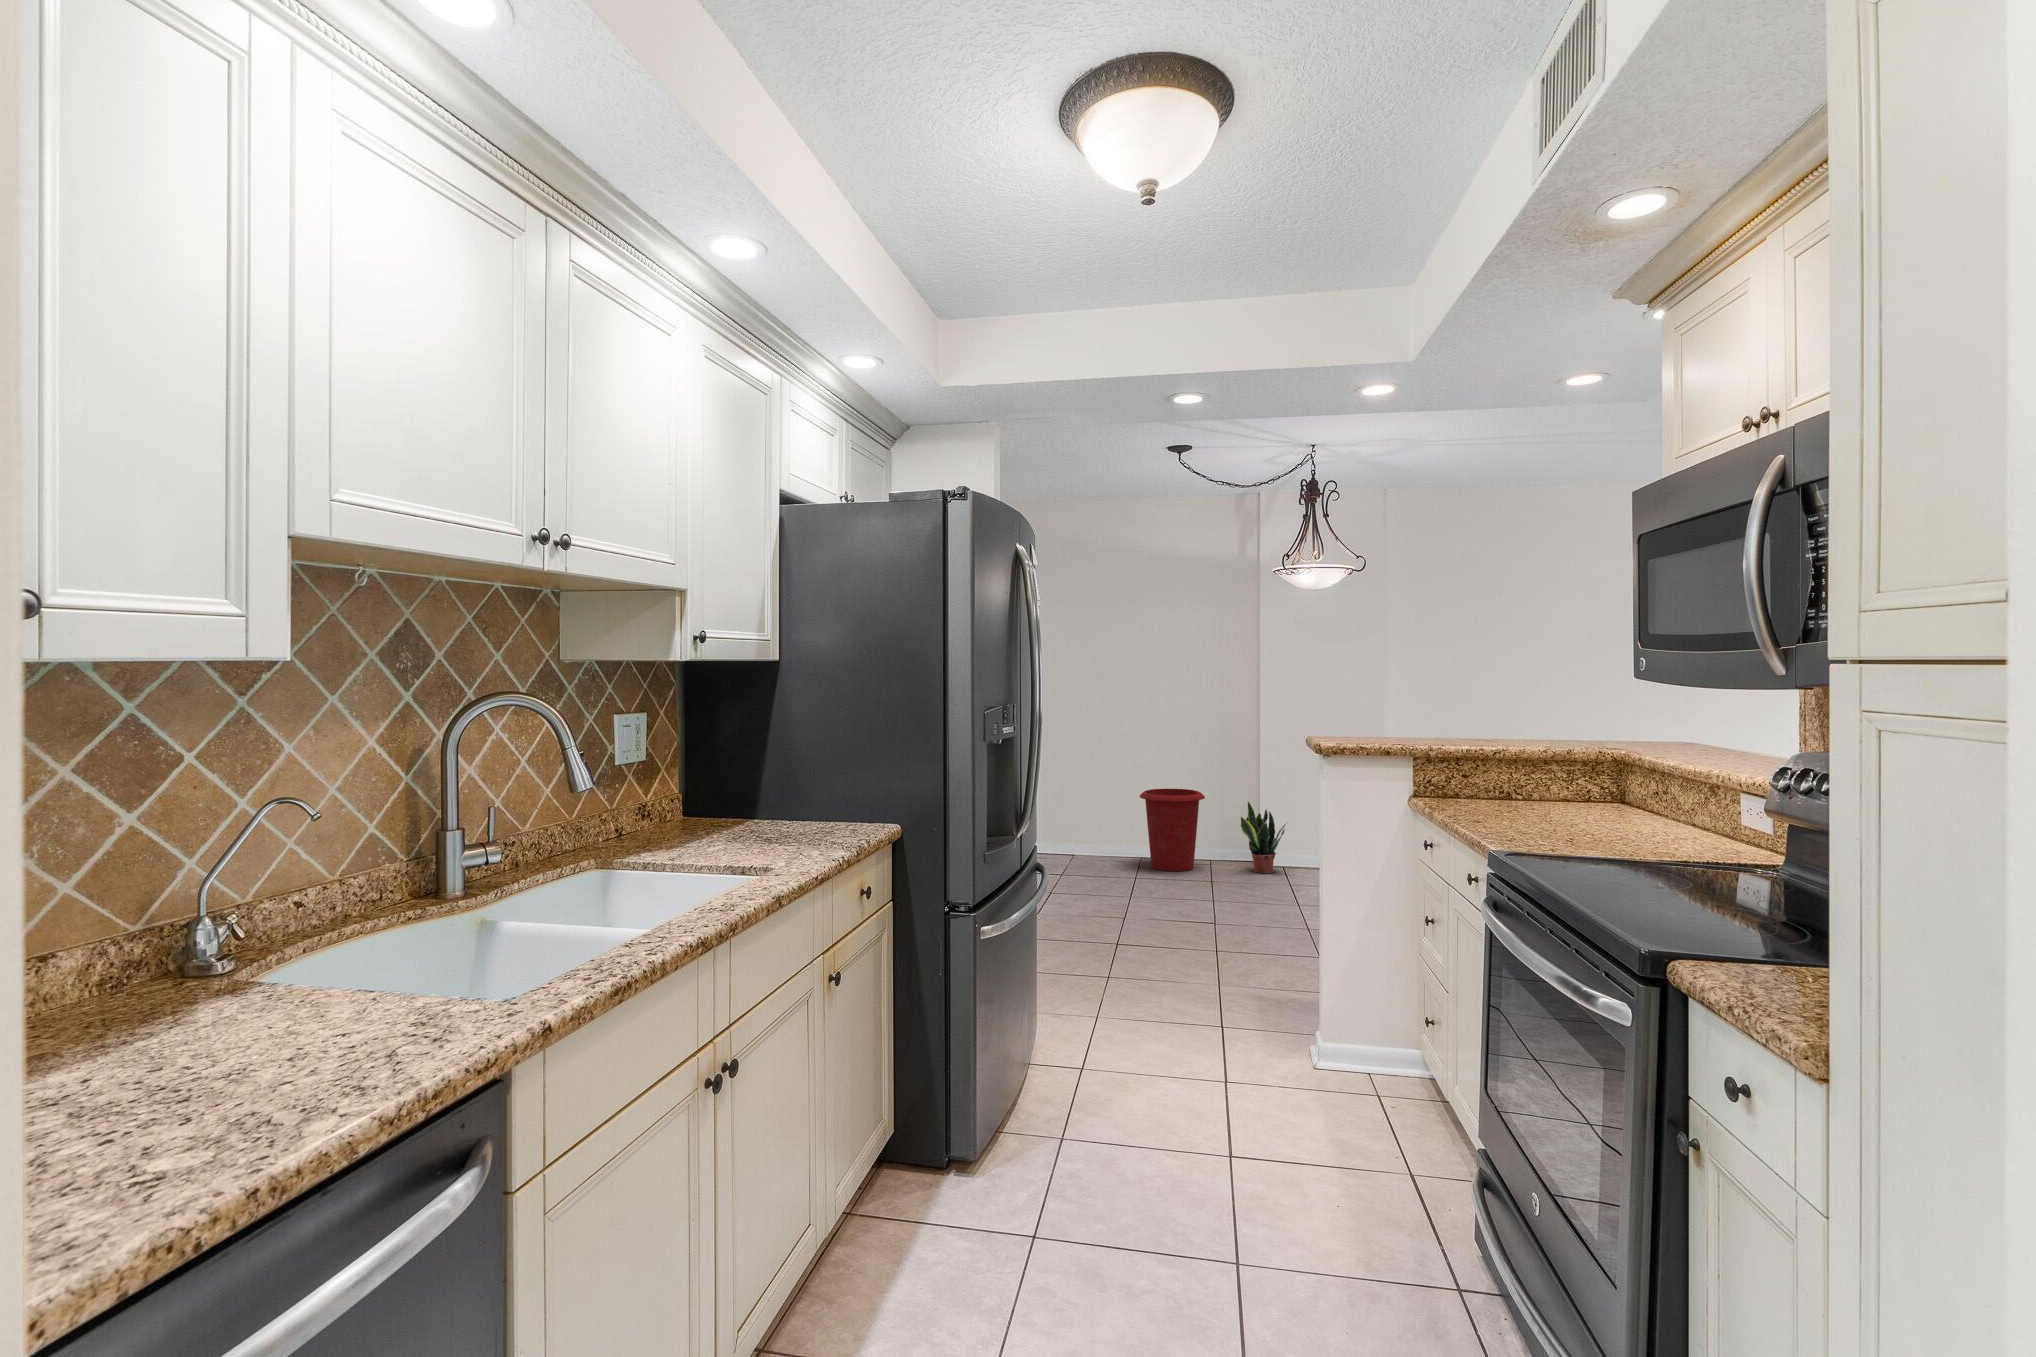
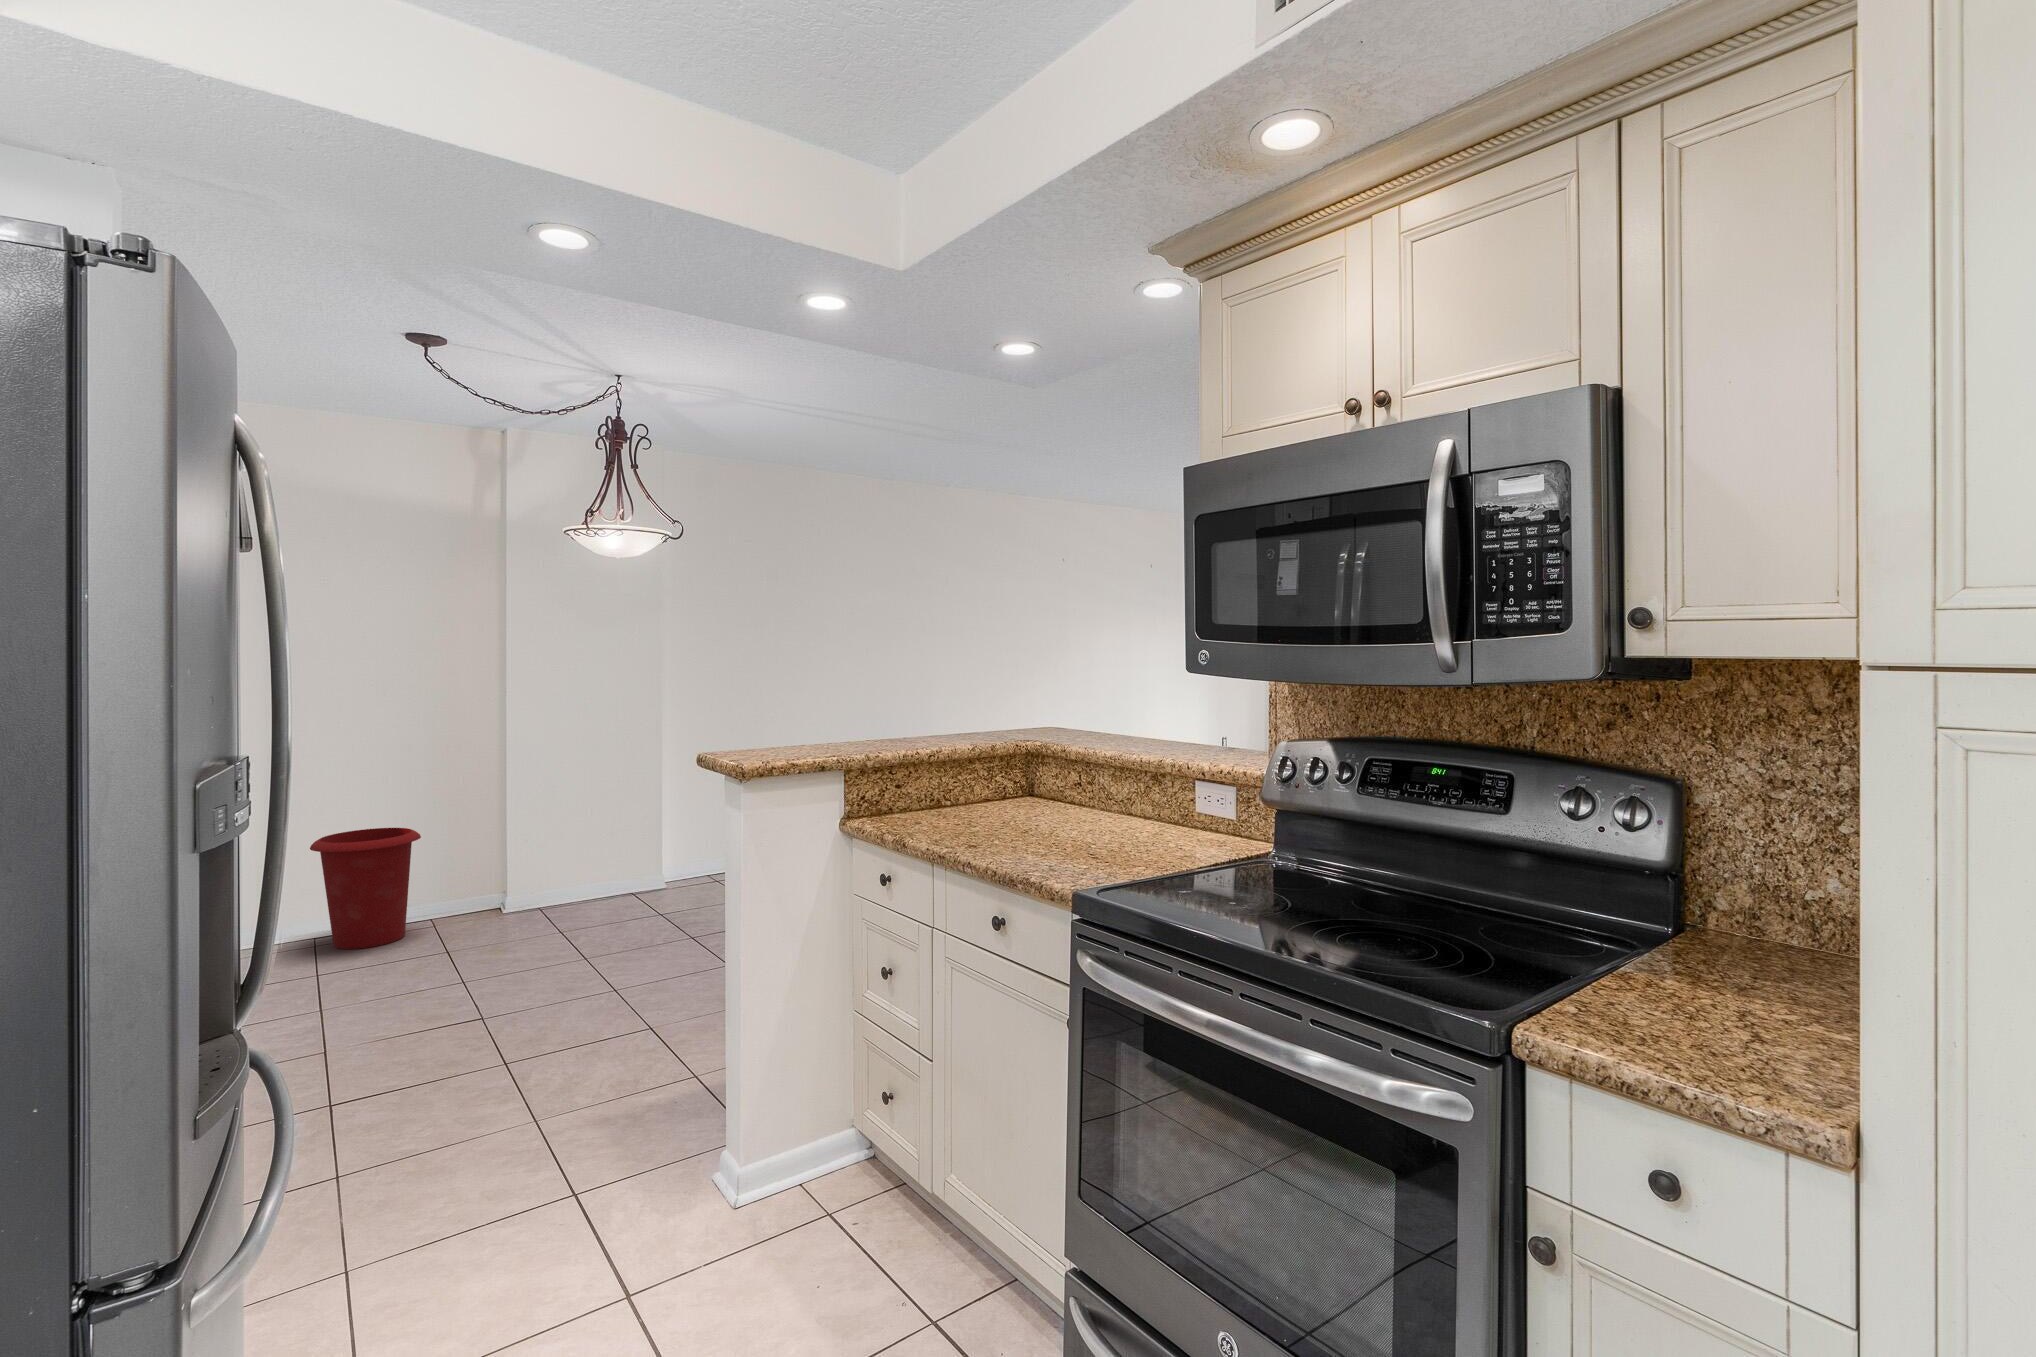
potted plant: present [1240,802,1288,873] -> none [478,832,542,922]

